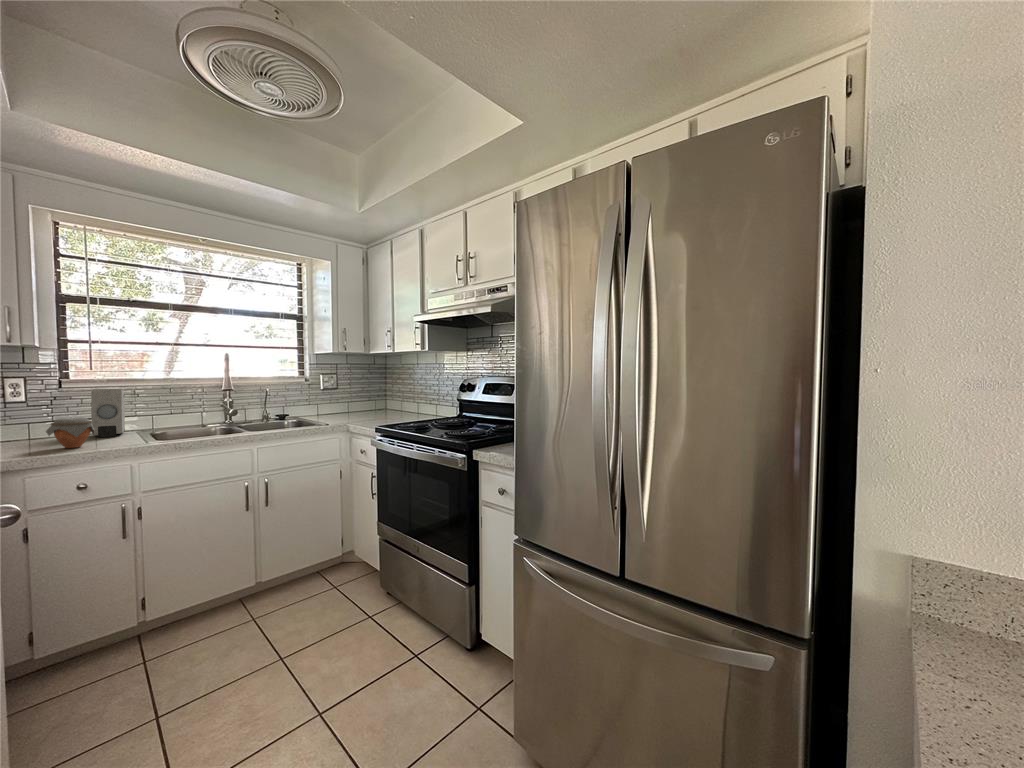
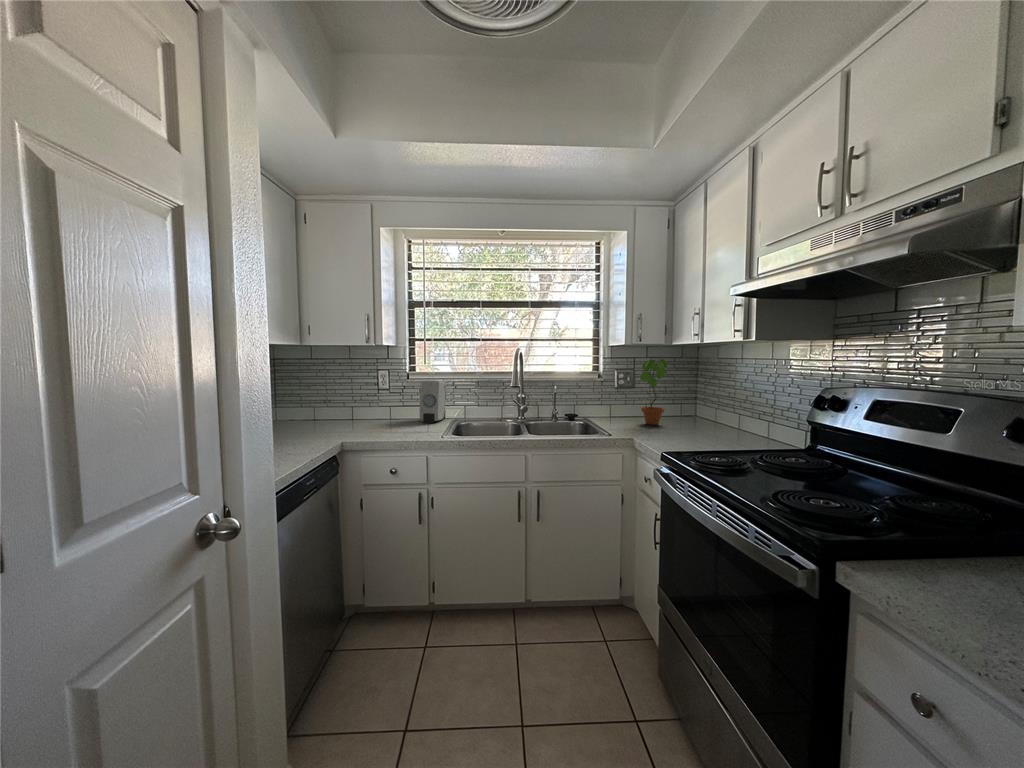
potted plant: none [343,364,364,417] -> present [640,359,667,425]
jar: present [46,417,95,448] -> none [380,406,409,433]

